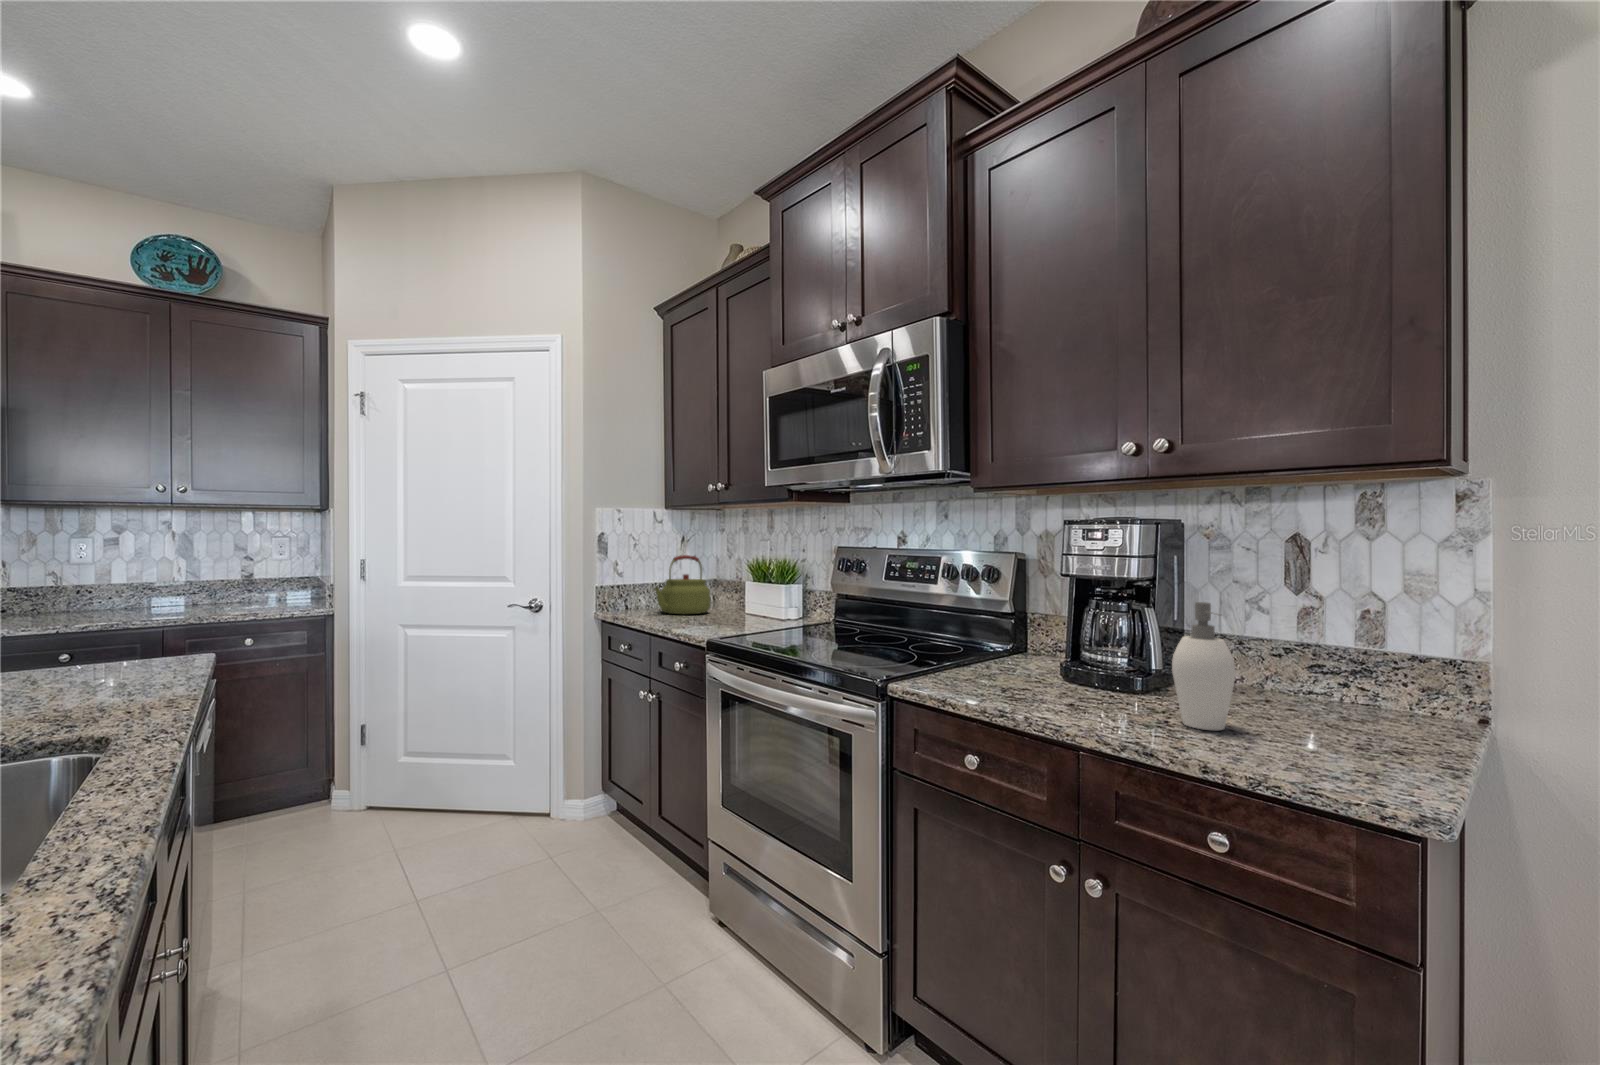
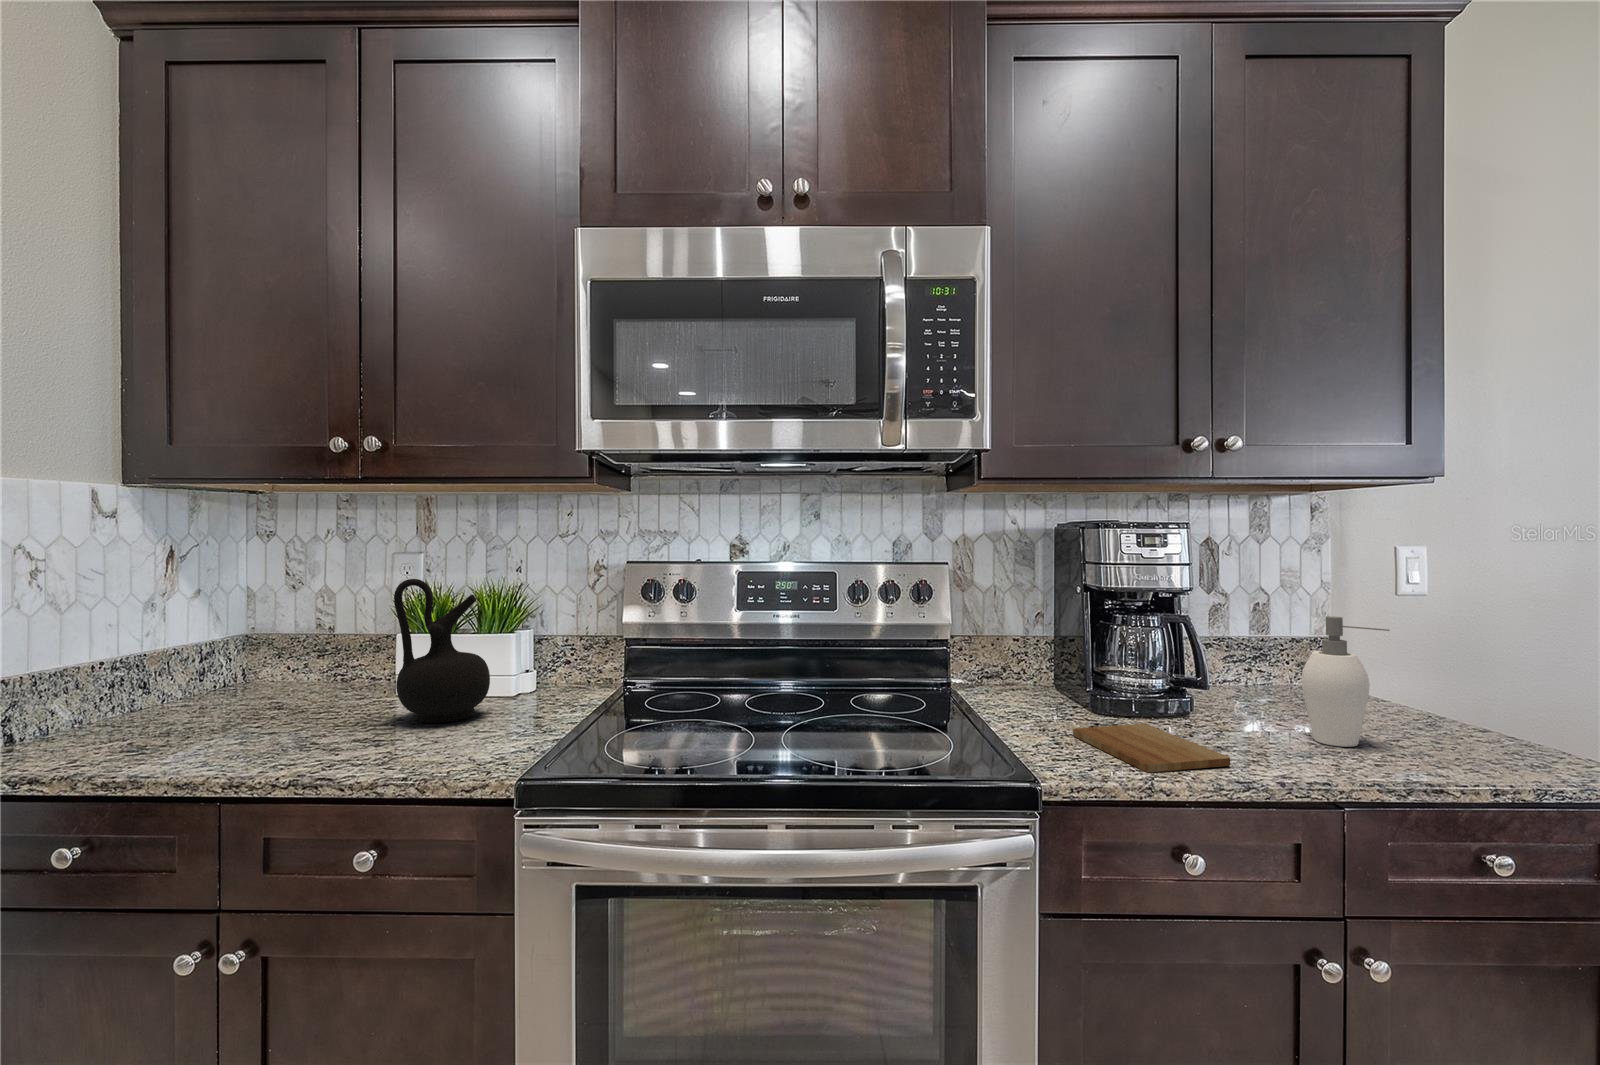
ceramic jug: none [719,551,762,623] -> present [394,579,490,723]
kettle: present [655,555,710,614] -> none [175,592,312,731]
cutting board: none [955,674,1057,705] -> present [1073,724,1230,772]

